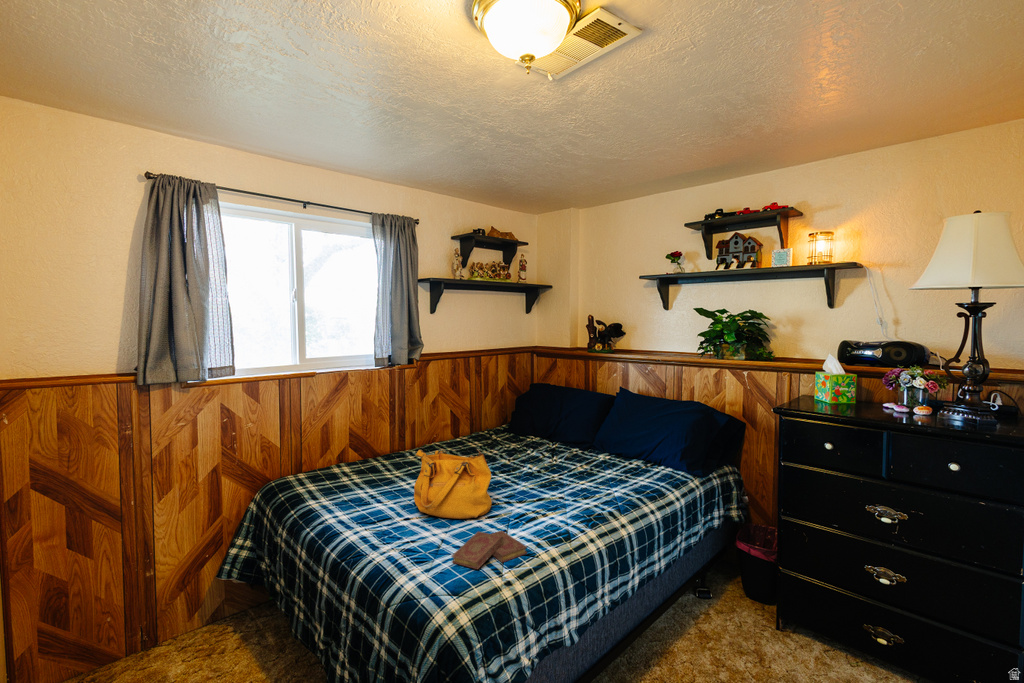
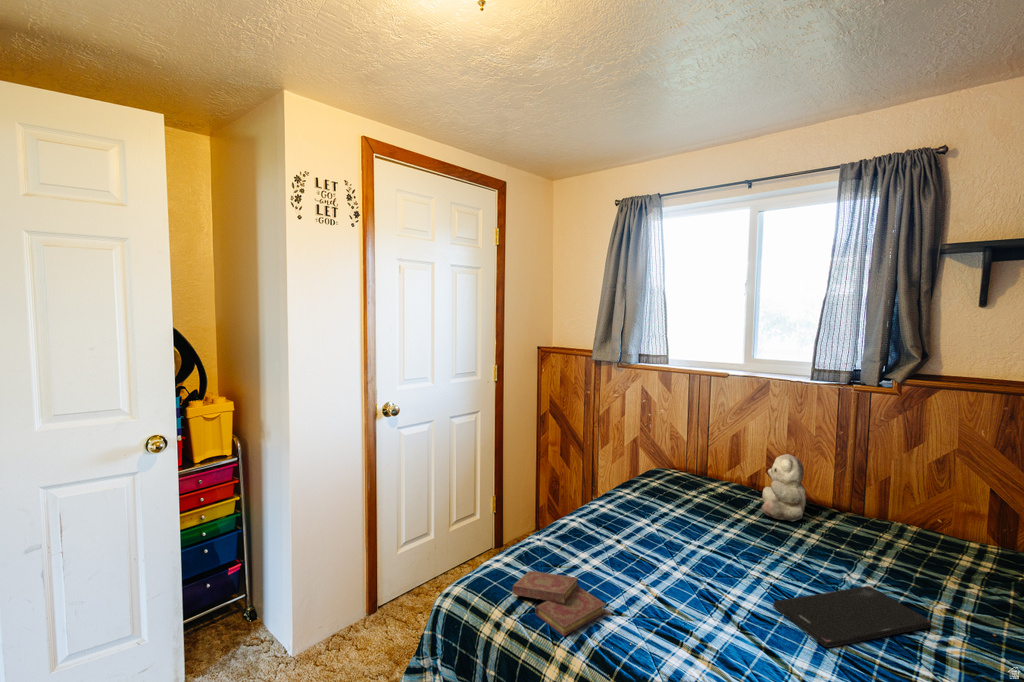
teddy bear: none [368,422,408,467] -> present [762,454,806,521]
handbag: present [414,449,492,519] -> none [612,475,724,597]
smartphone: none [489,464,533,491] -> present [773,586,931,647]

